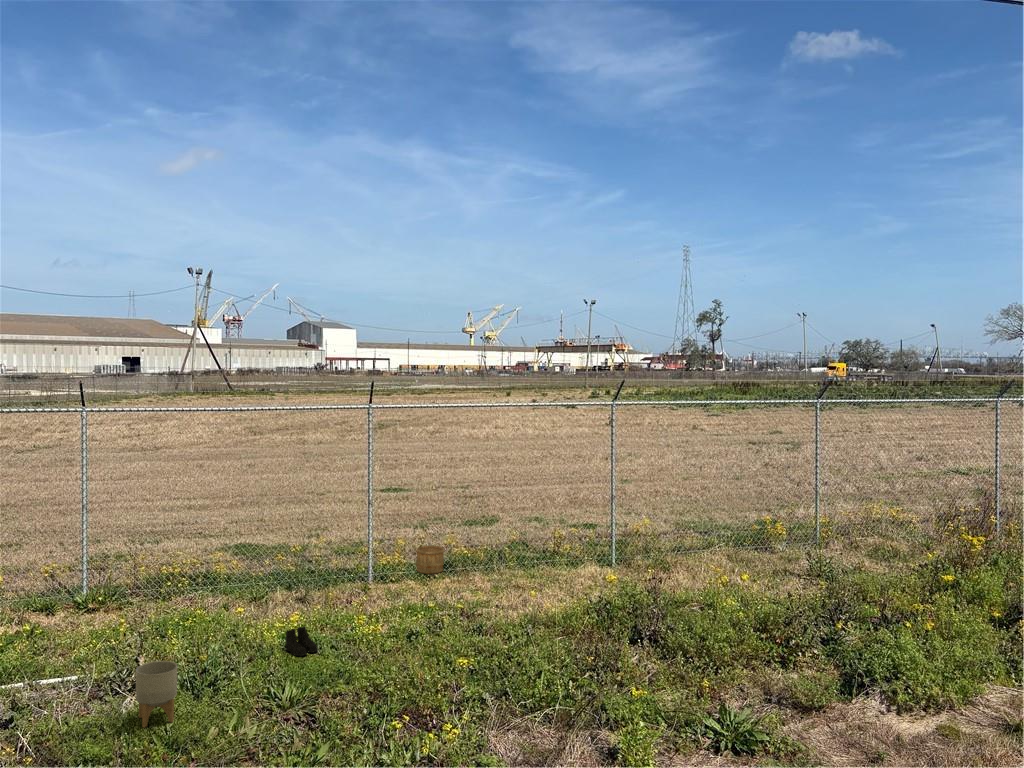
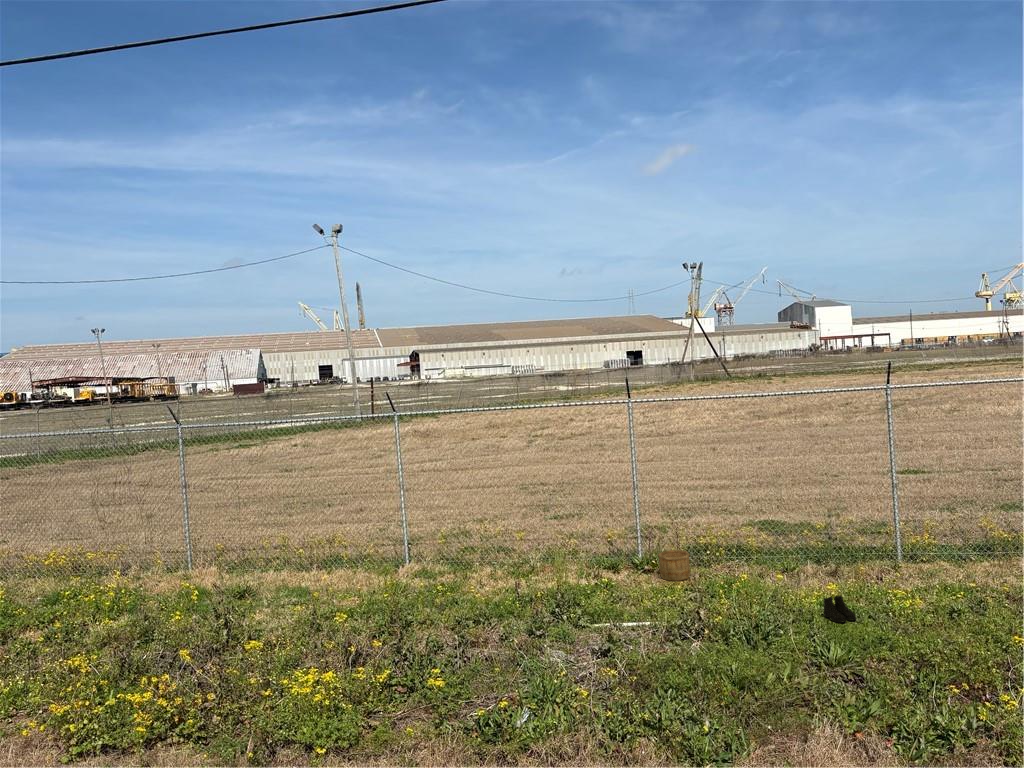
wooden bucket: present [416,545,445,574] -> present [658,550,690,581]
planter: present [136,661,178,728] -> none [702,612,736,666]

